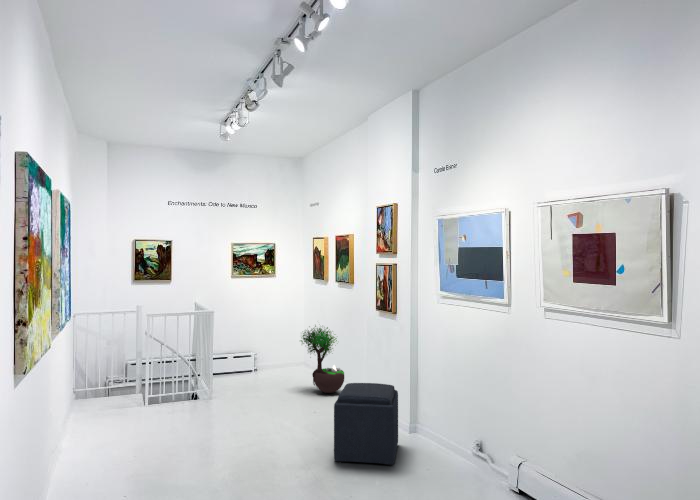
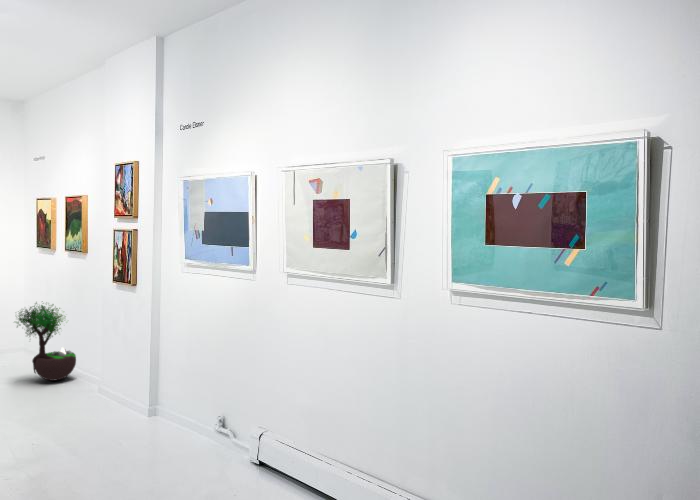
ottoman: present [334,383,398,466] -> none [46,366,134,464]

